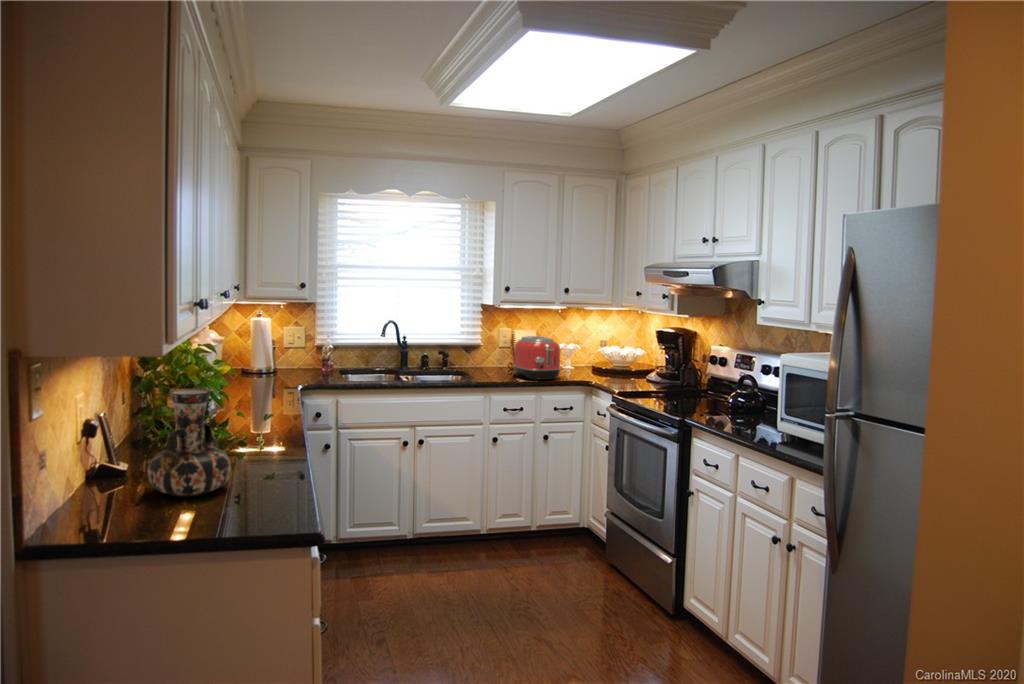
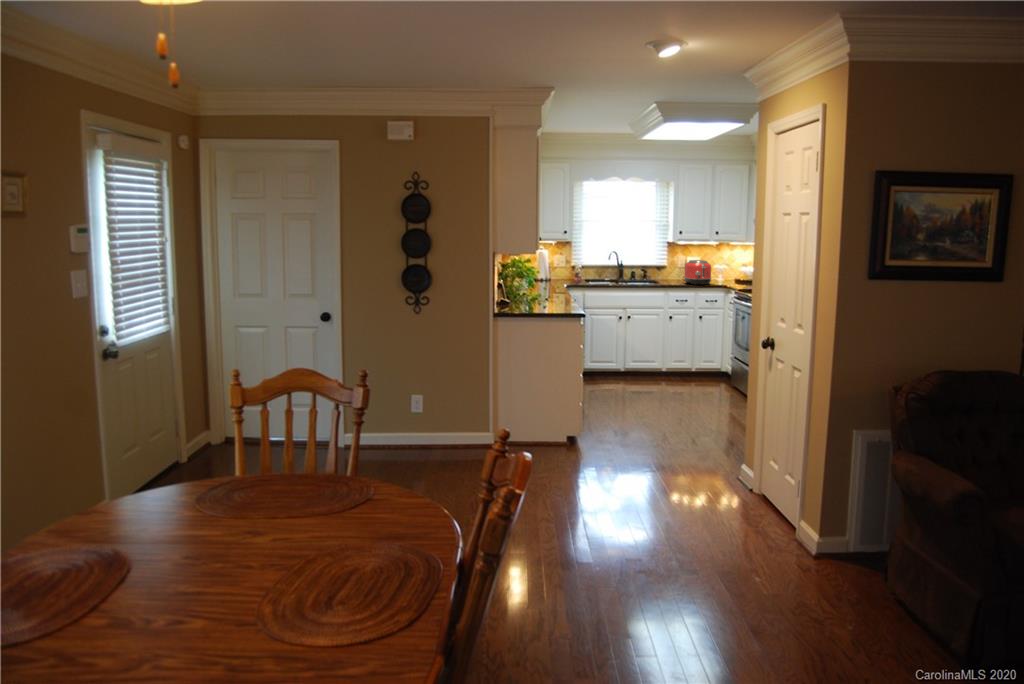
decorative vase: present [148,388,231,497] -> none [521,274,550,313]

